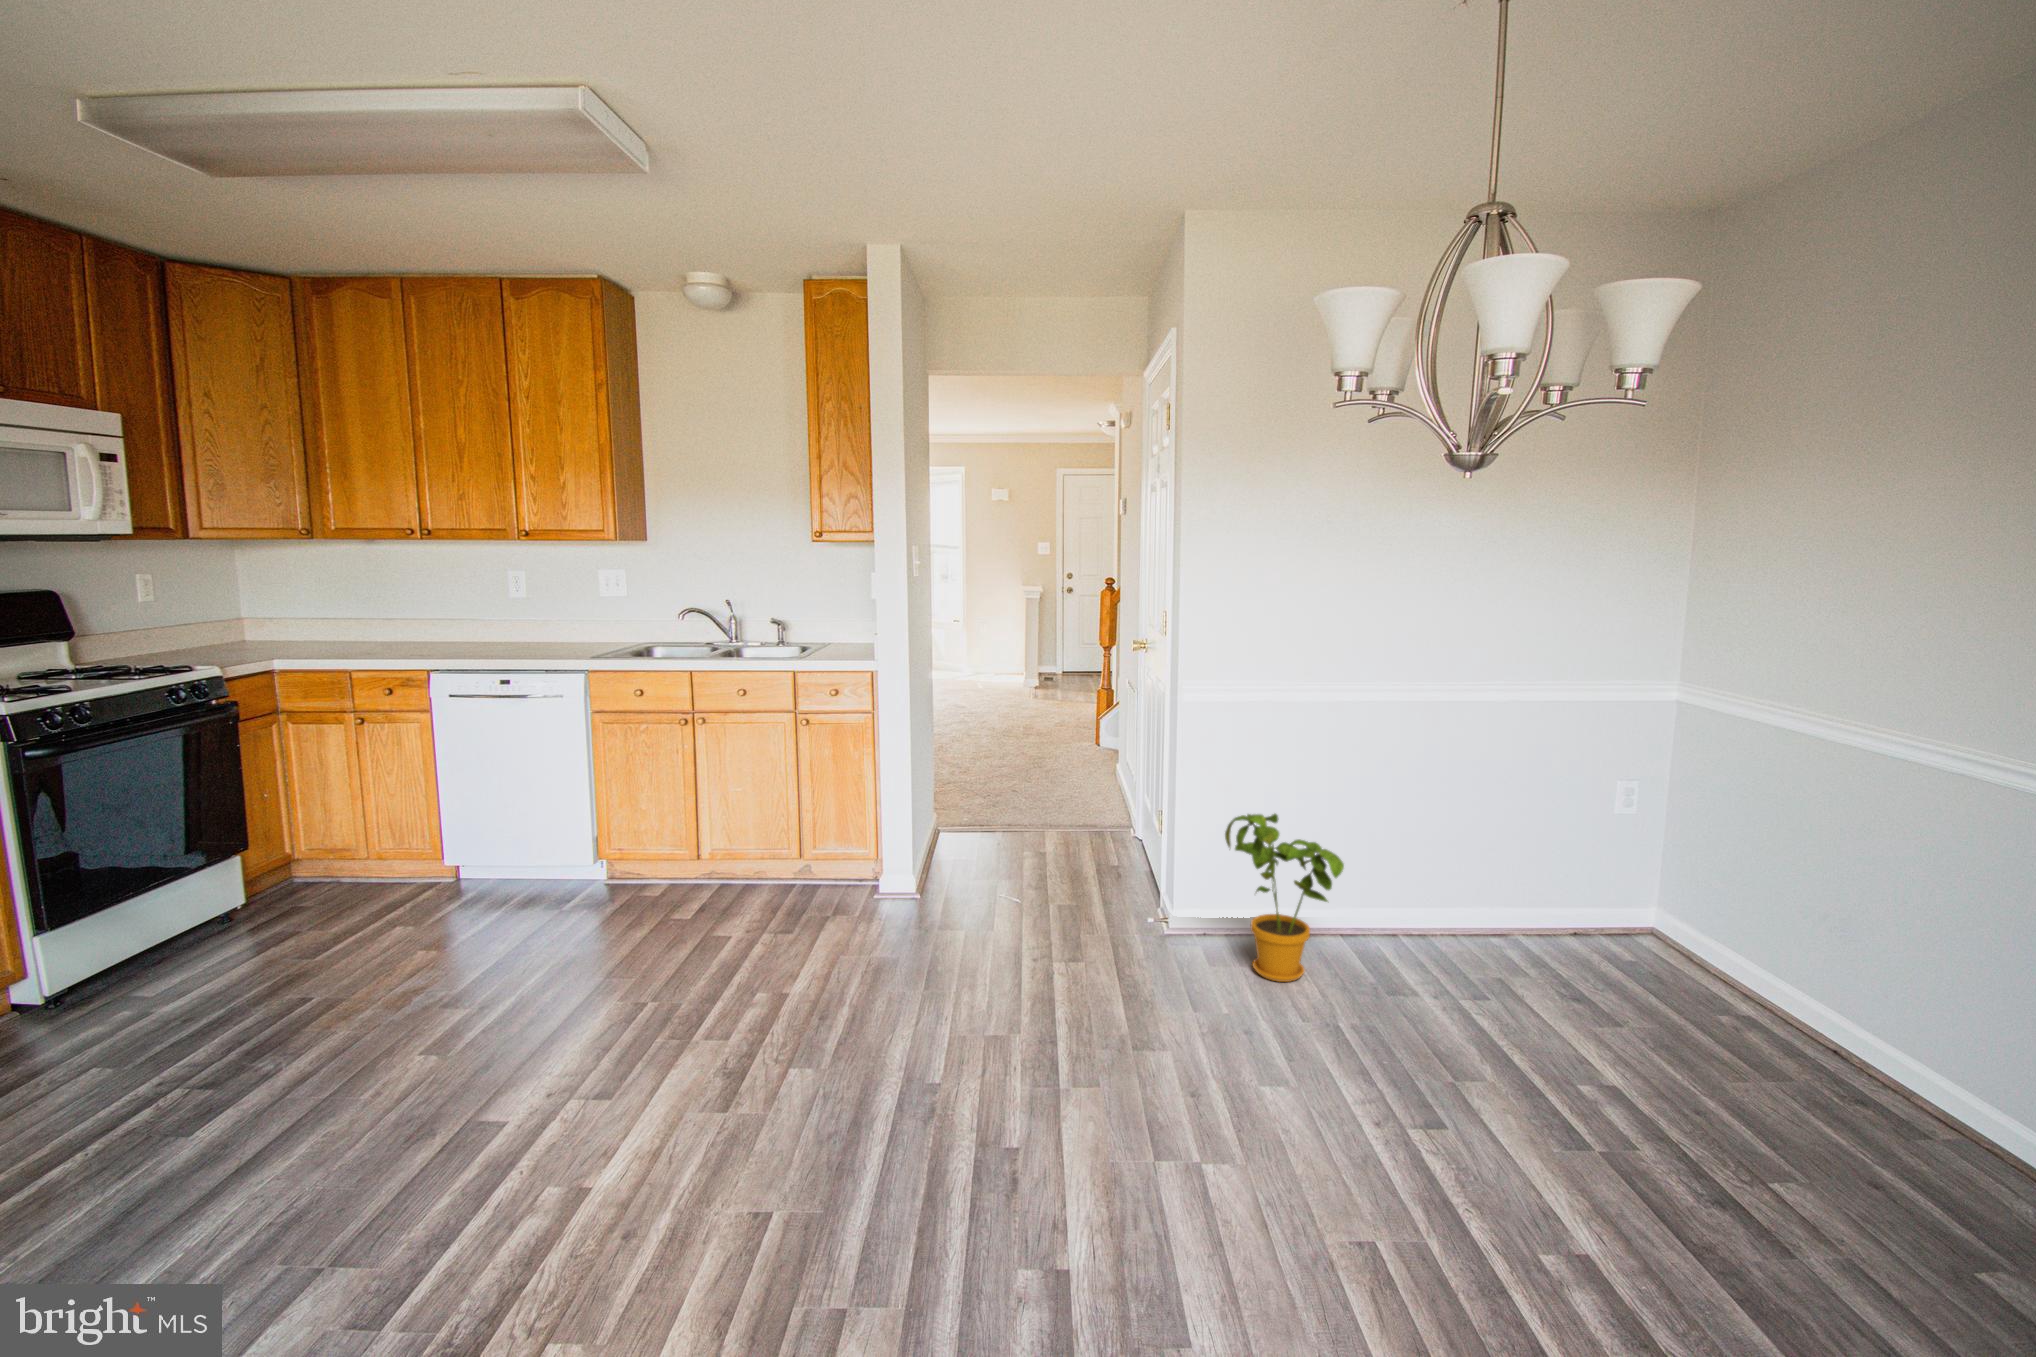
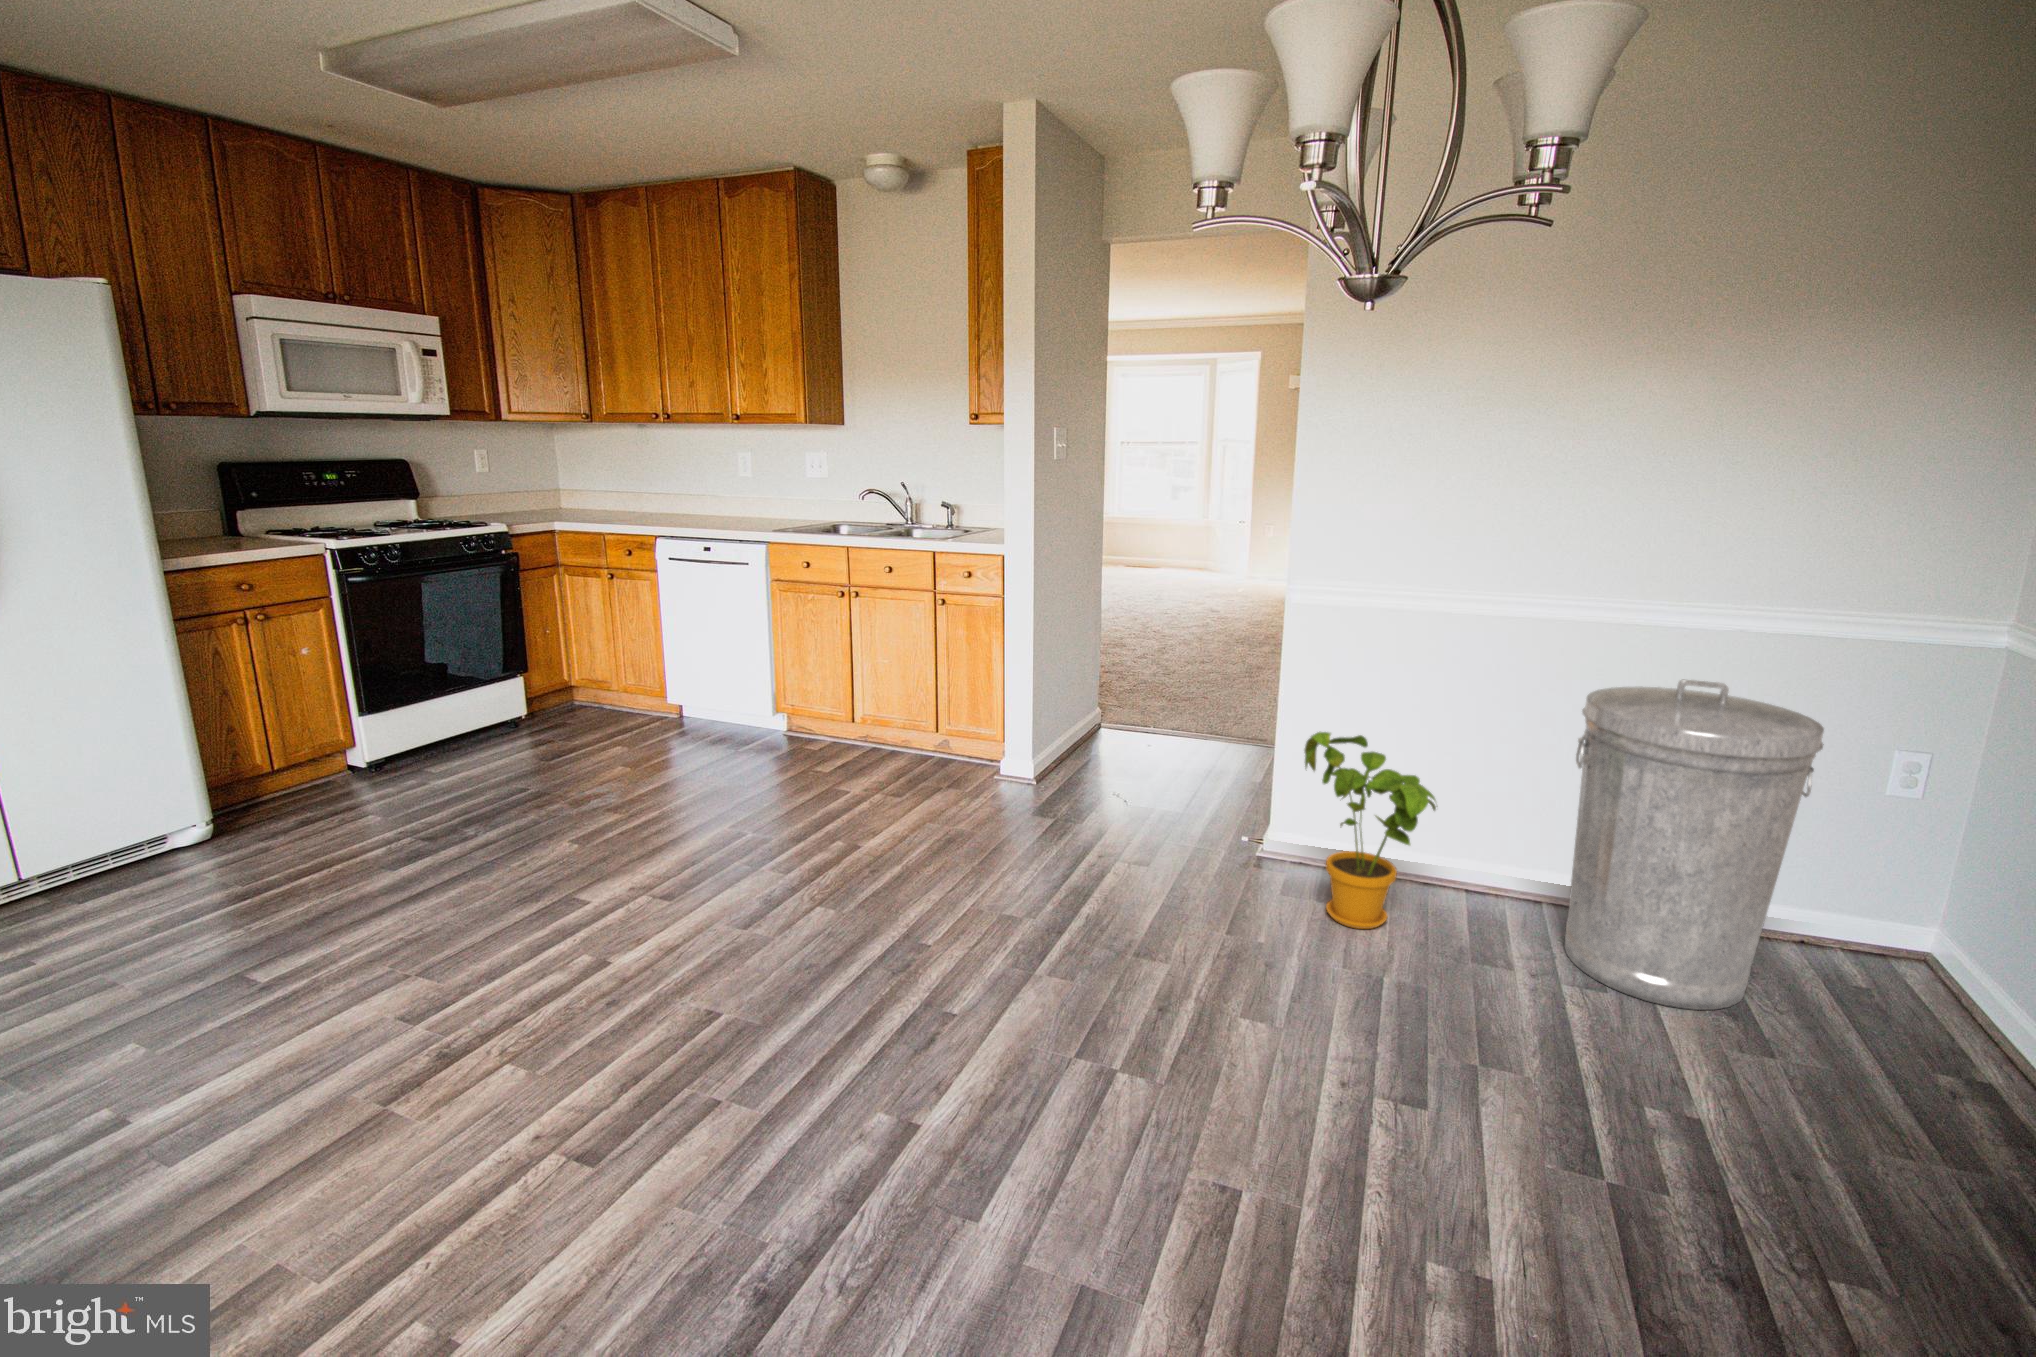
trash can: none [1427,744,1594,997] -> present [1565,680,1824,1010]

